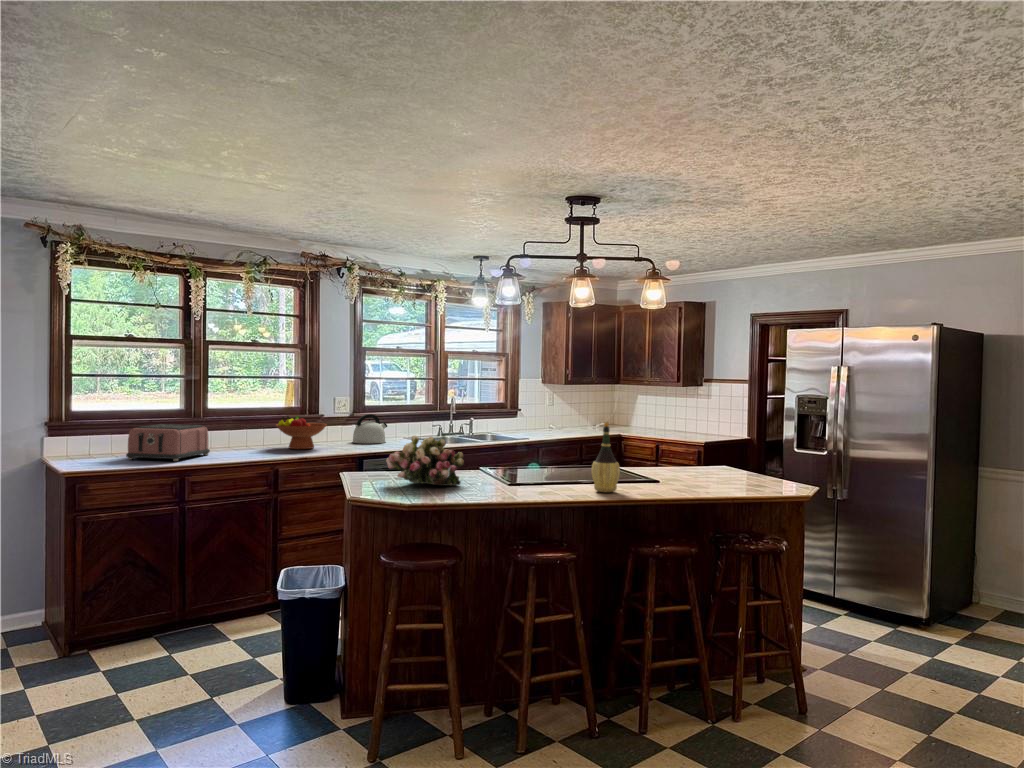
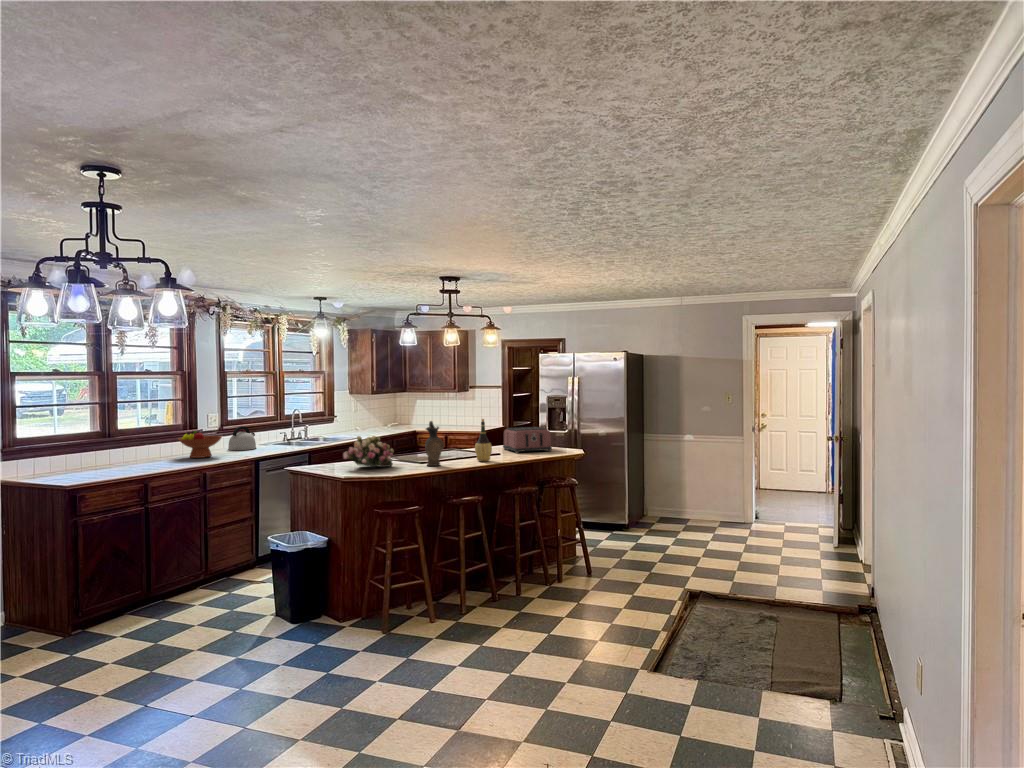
ceramic pitcher: none [502,420,531,492] -> present [425,421,444,466]
toaster: present [126,424,210,461] -> present [503,427,552,453]

